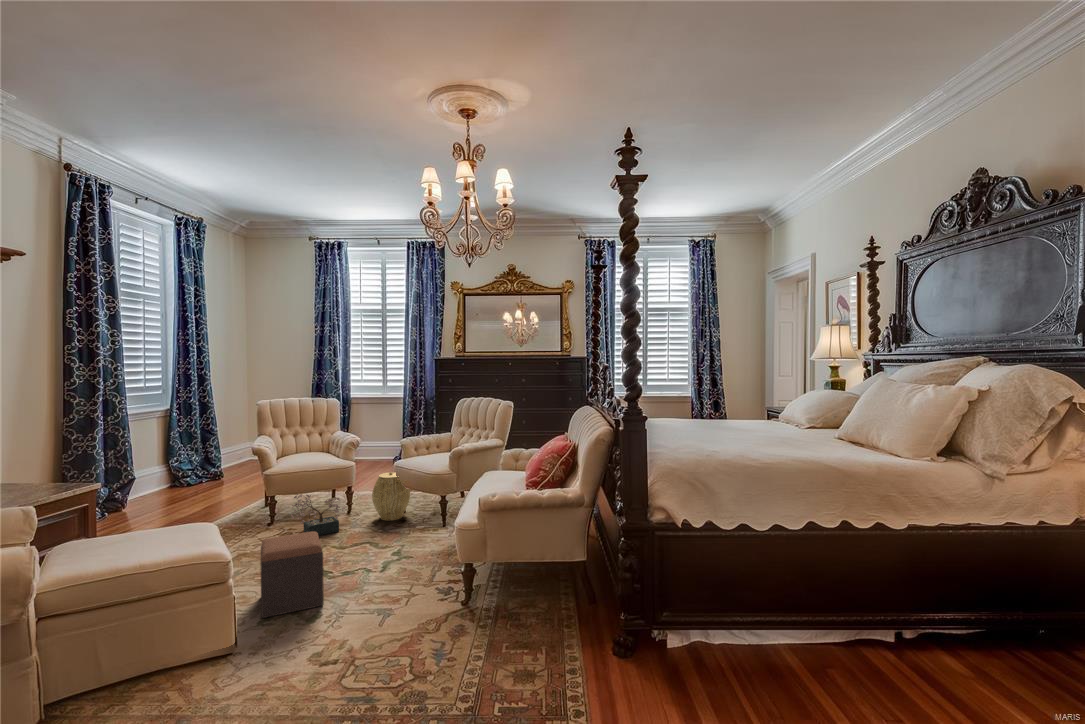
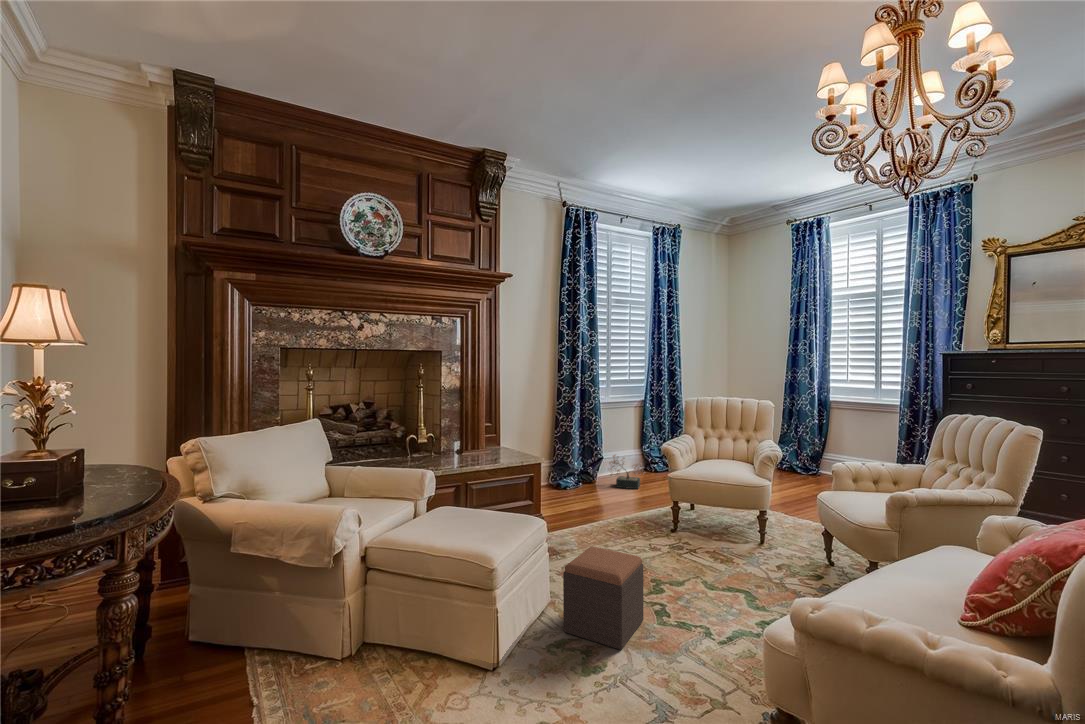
woven basket: present [372,472,410,521] -> none [779,505,834,573]
decorative plant: present [291,494,345,536] -> present [609,455,645,489]

